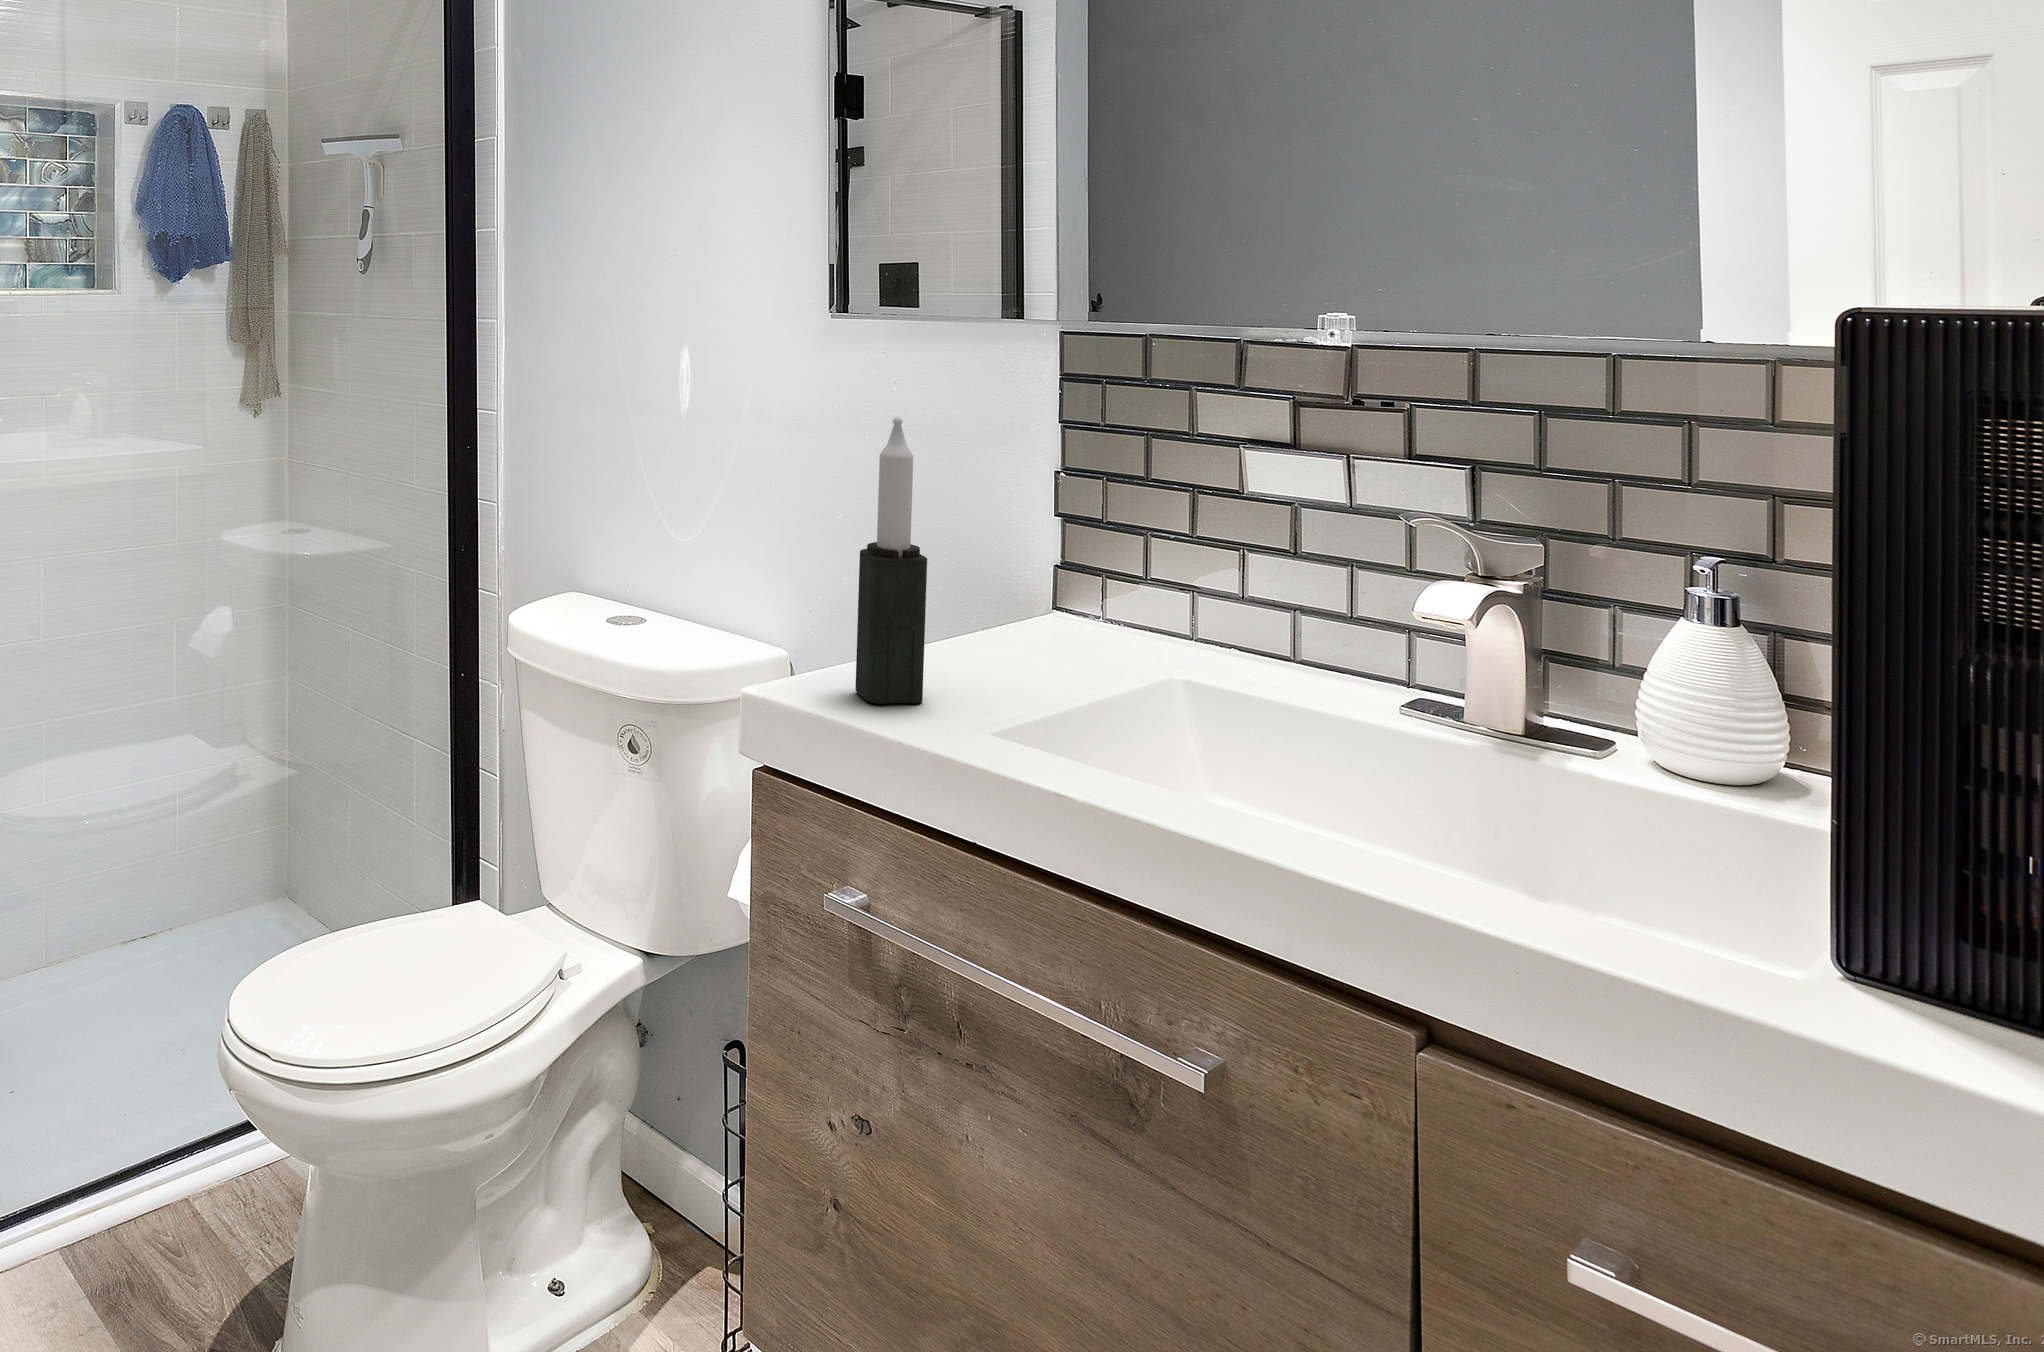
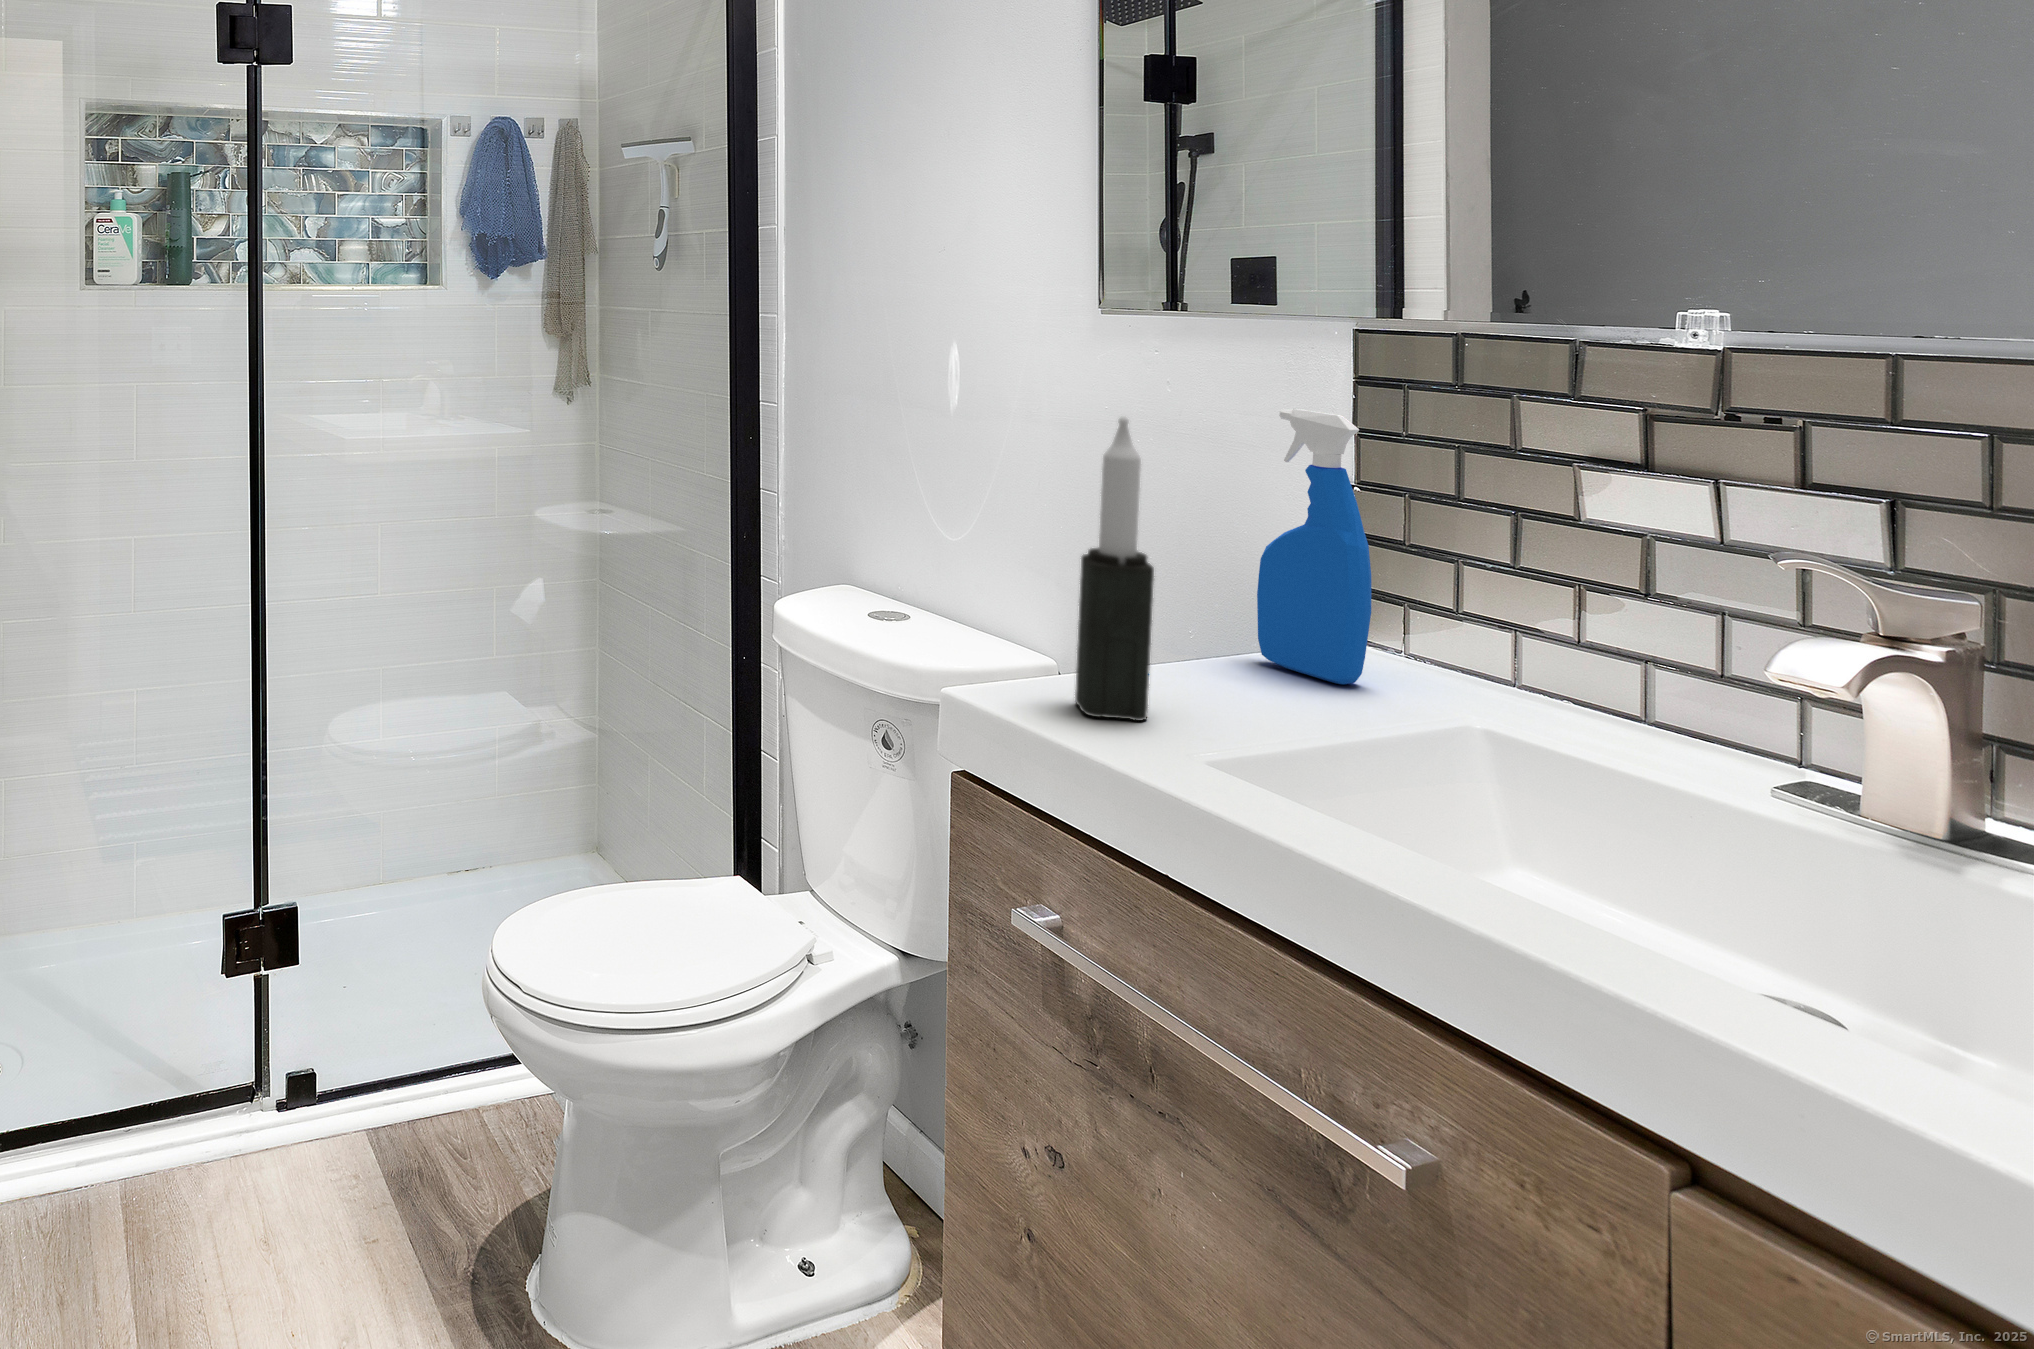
spray bottle: none [984,403,1083,652] -> present [1257,409,1371,684]

